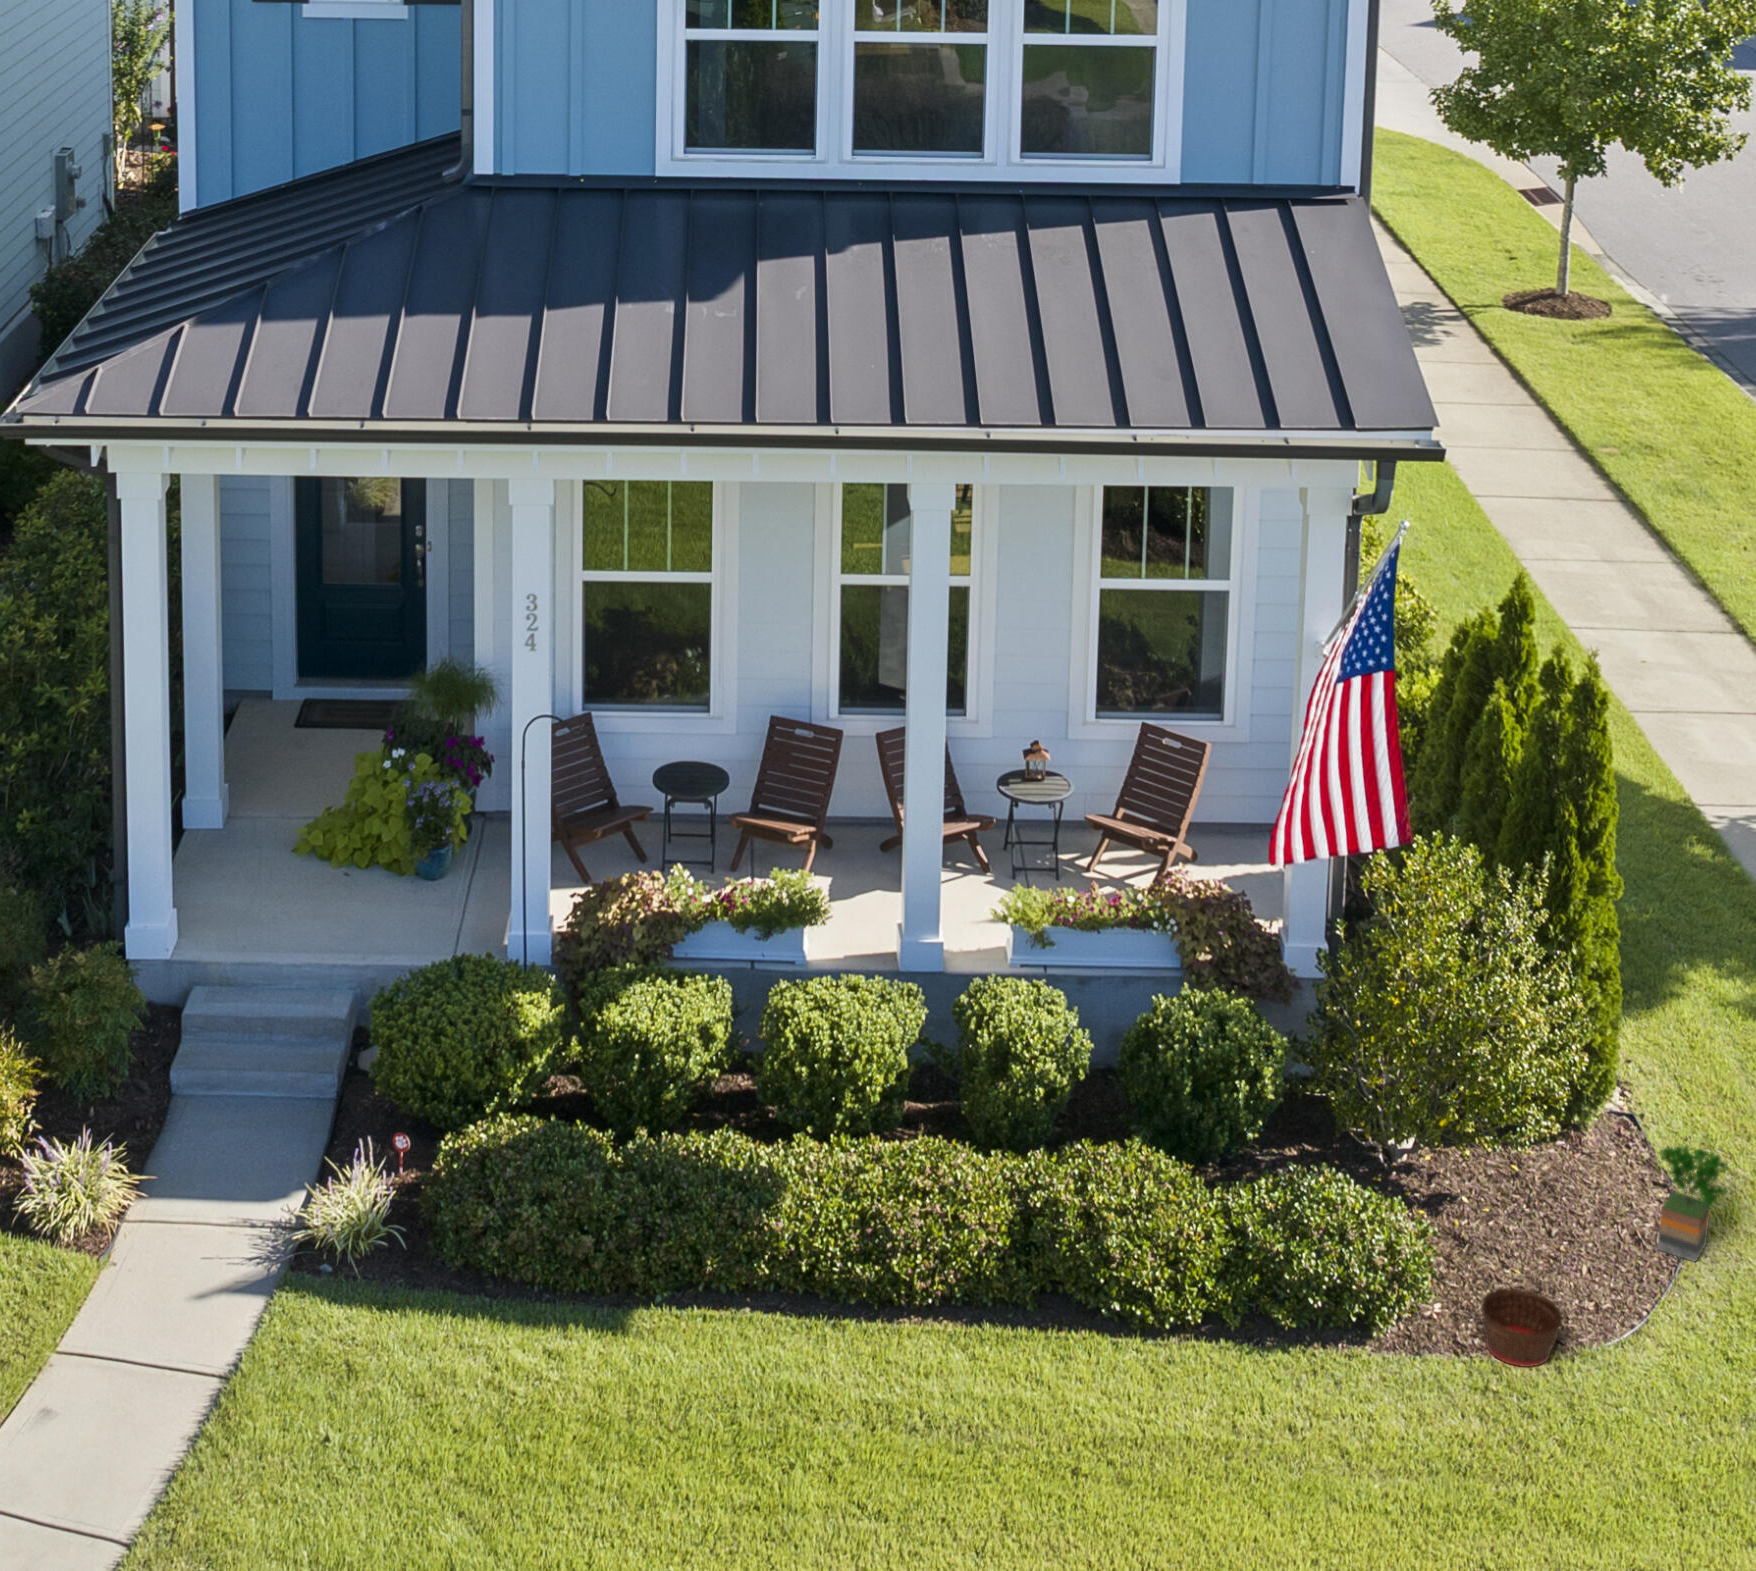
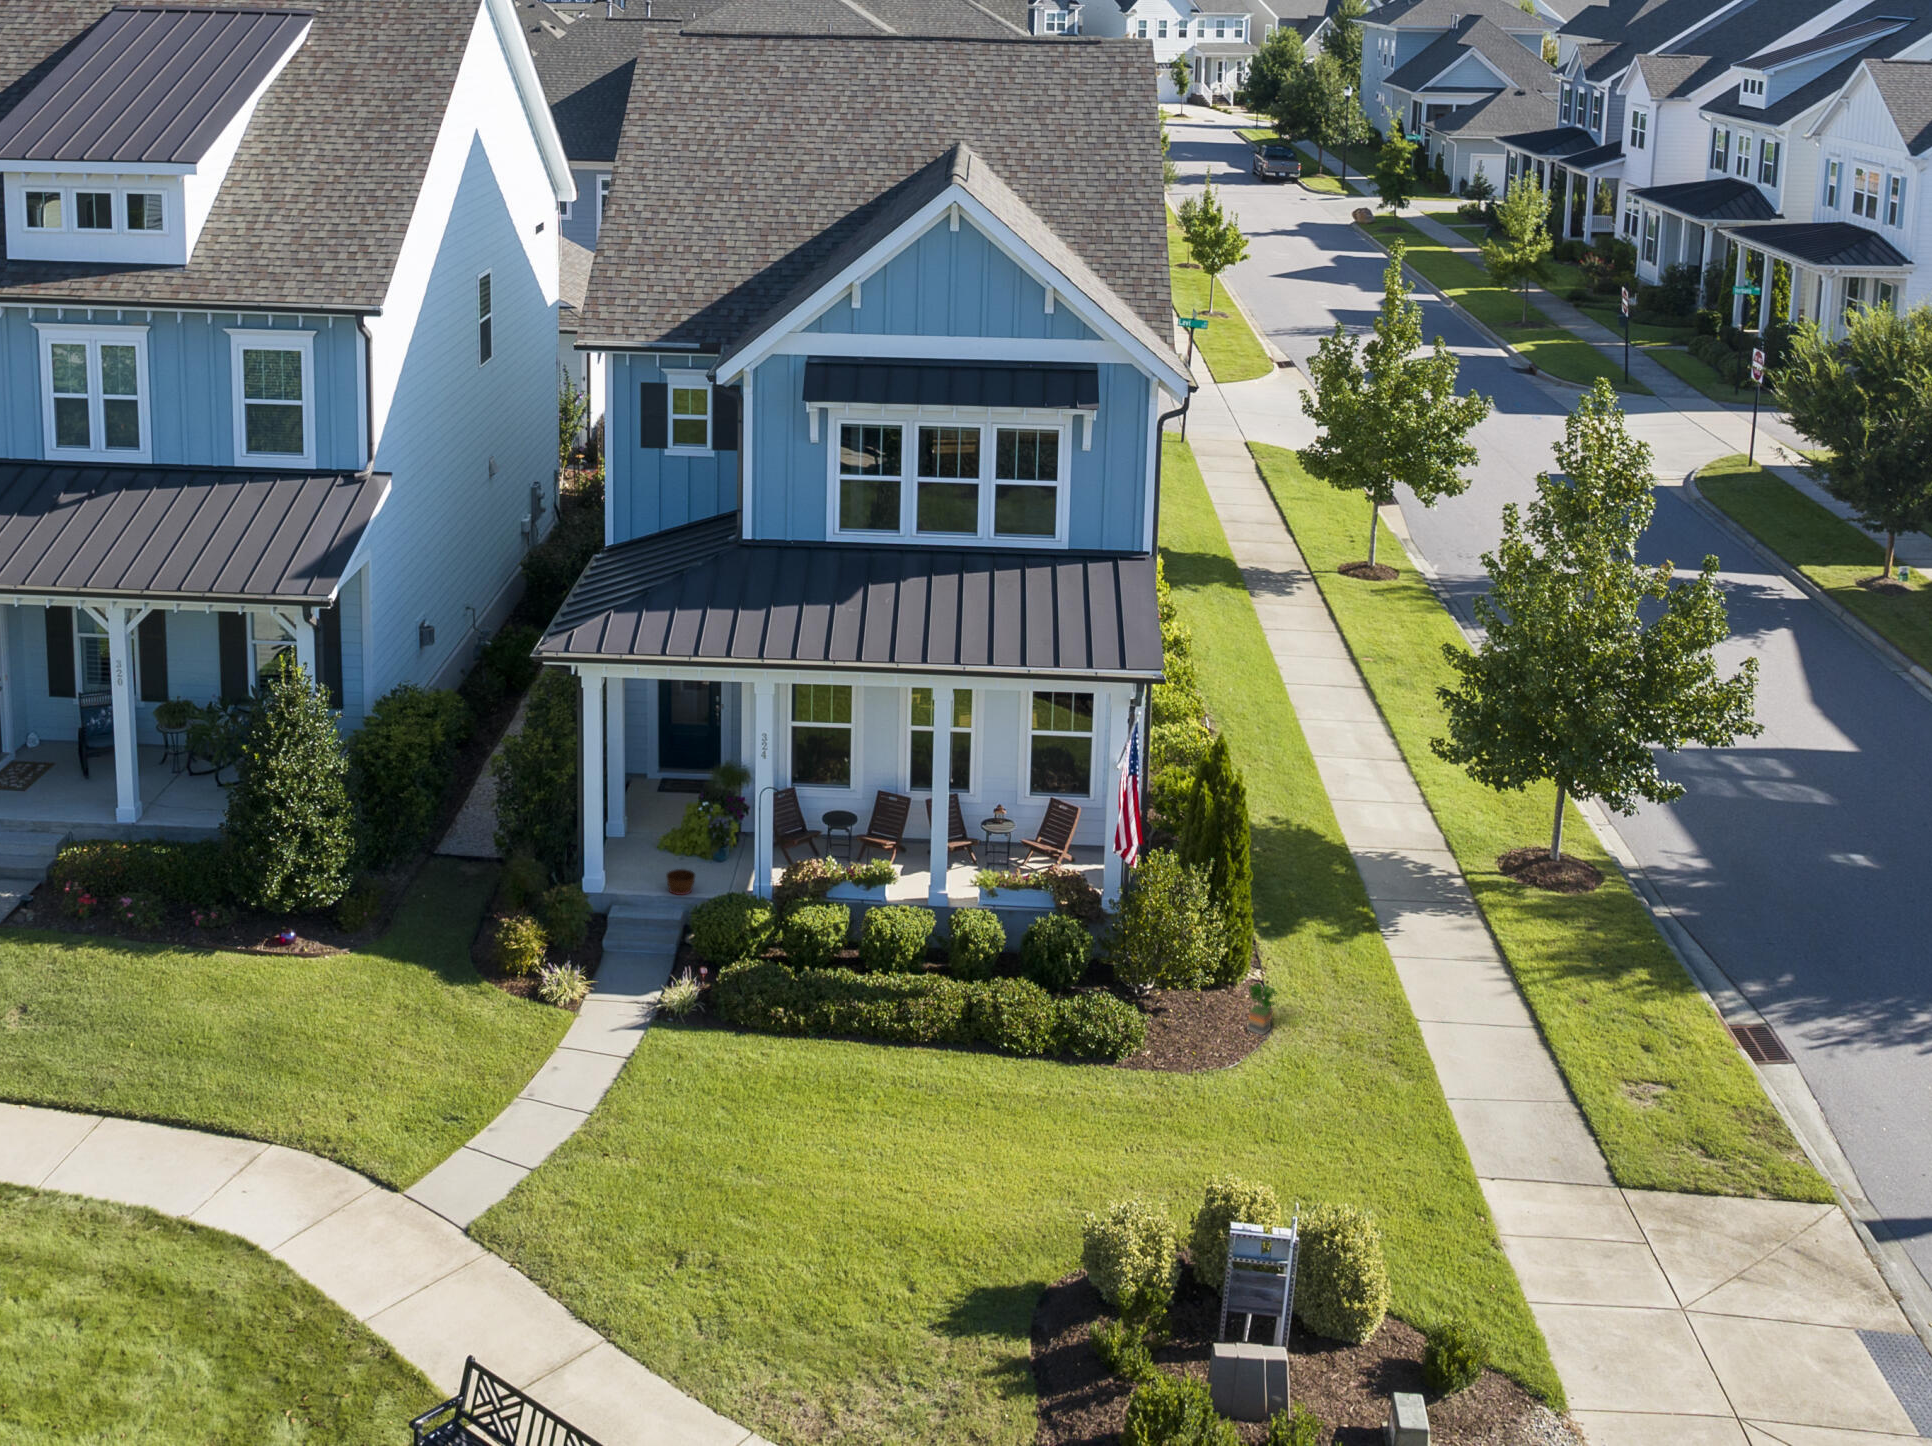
basket: present [1481,1288,1563,1367] -> present [666,869,695,895]

